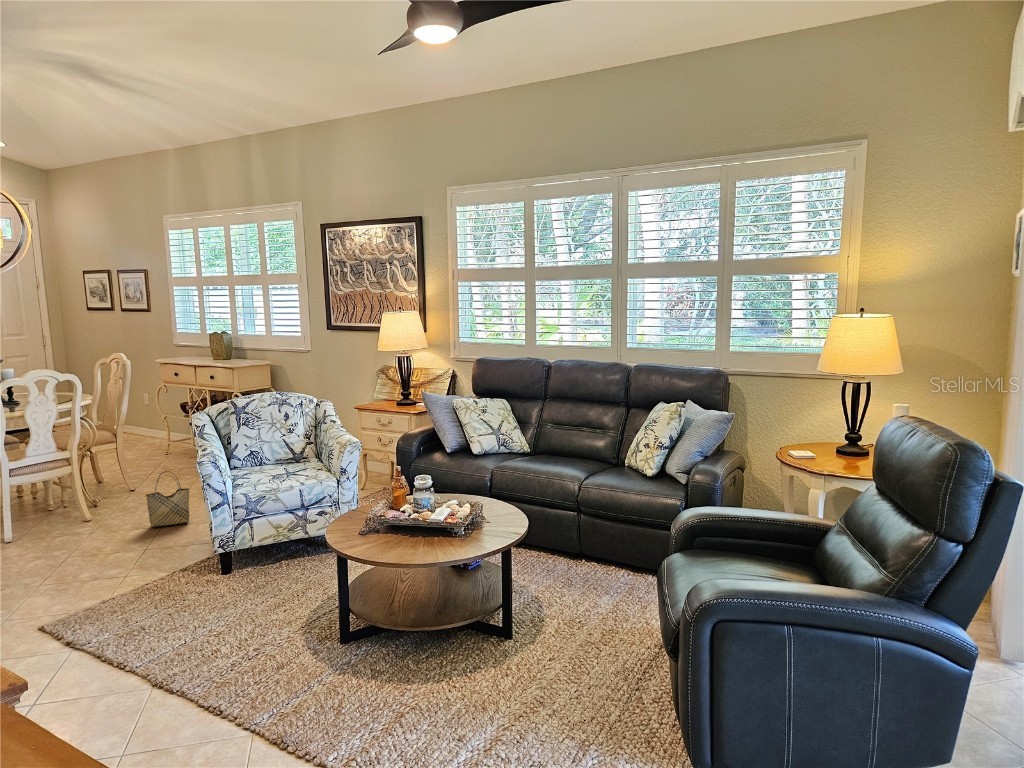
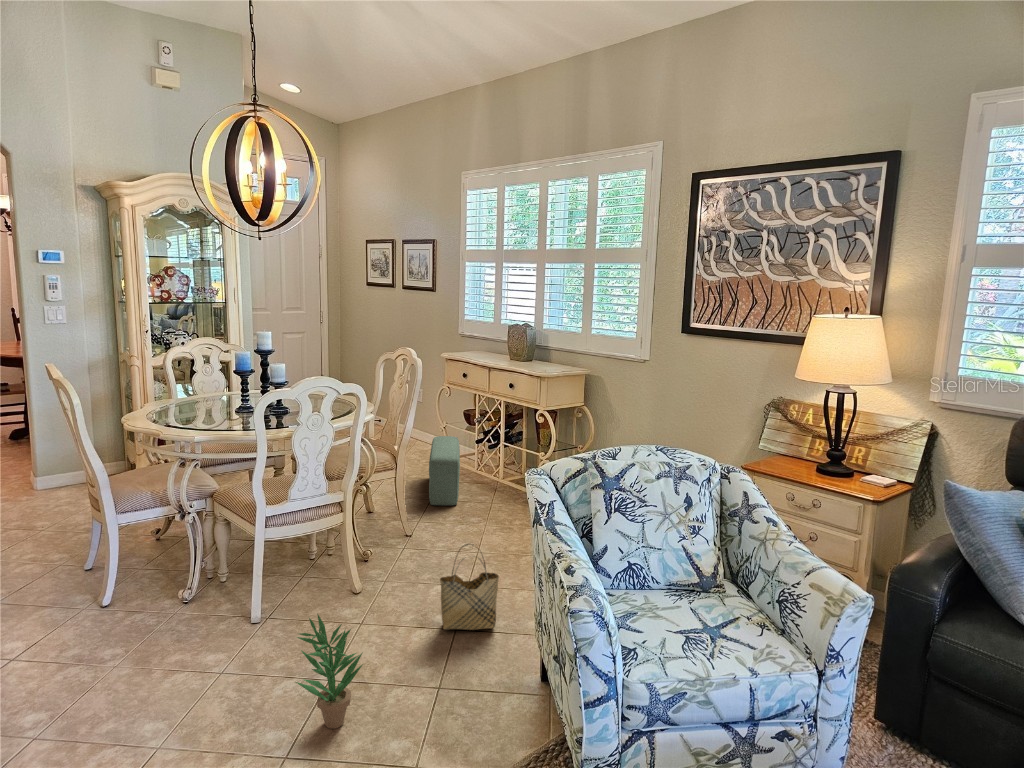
pouf: none [149,424,180,473] -> present [429,436,460,506]
potted plant: none [36,505,87,573] -> present [296,614,362,729]

